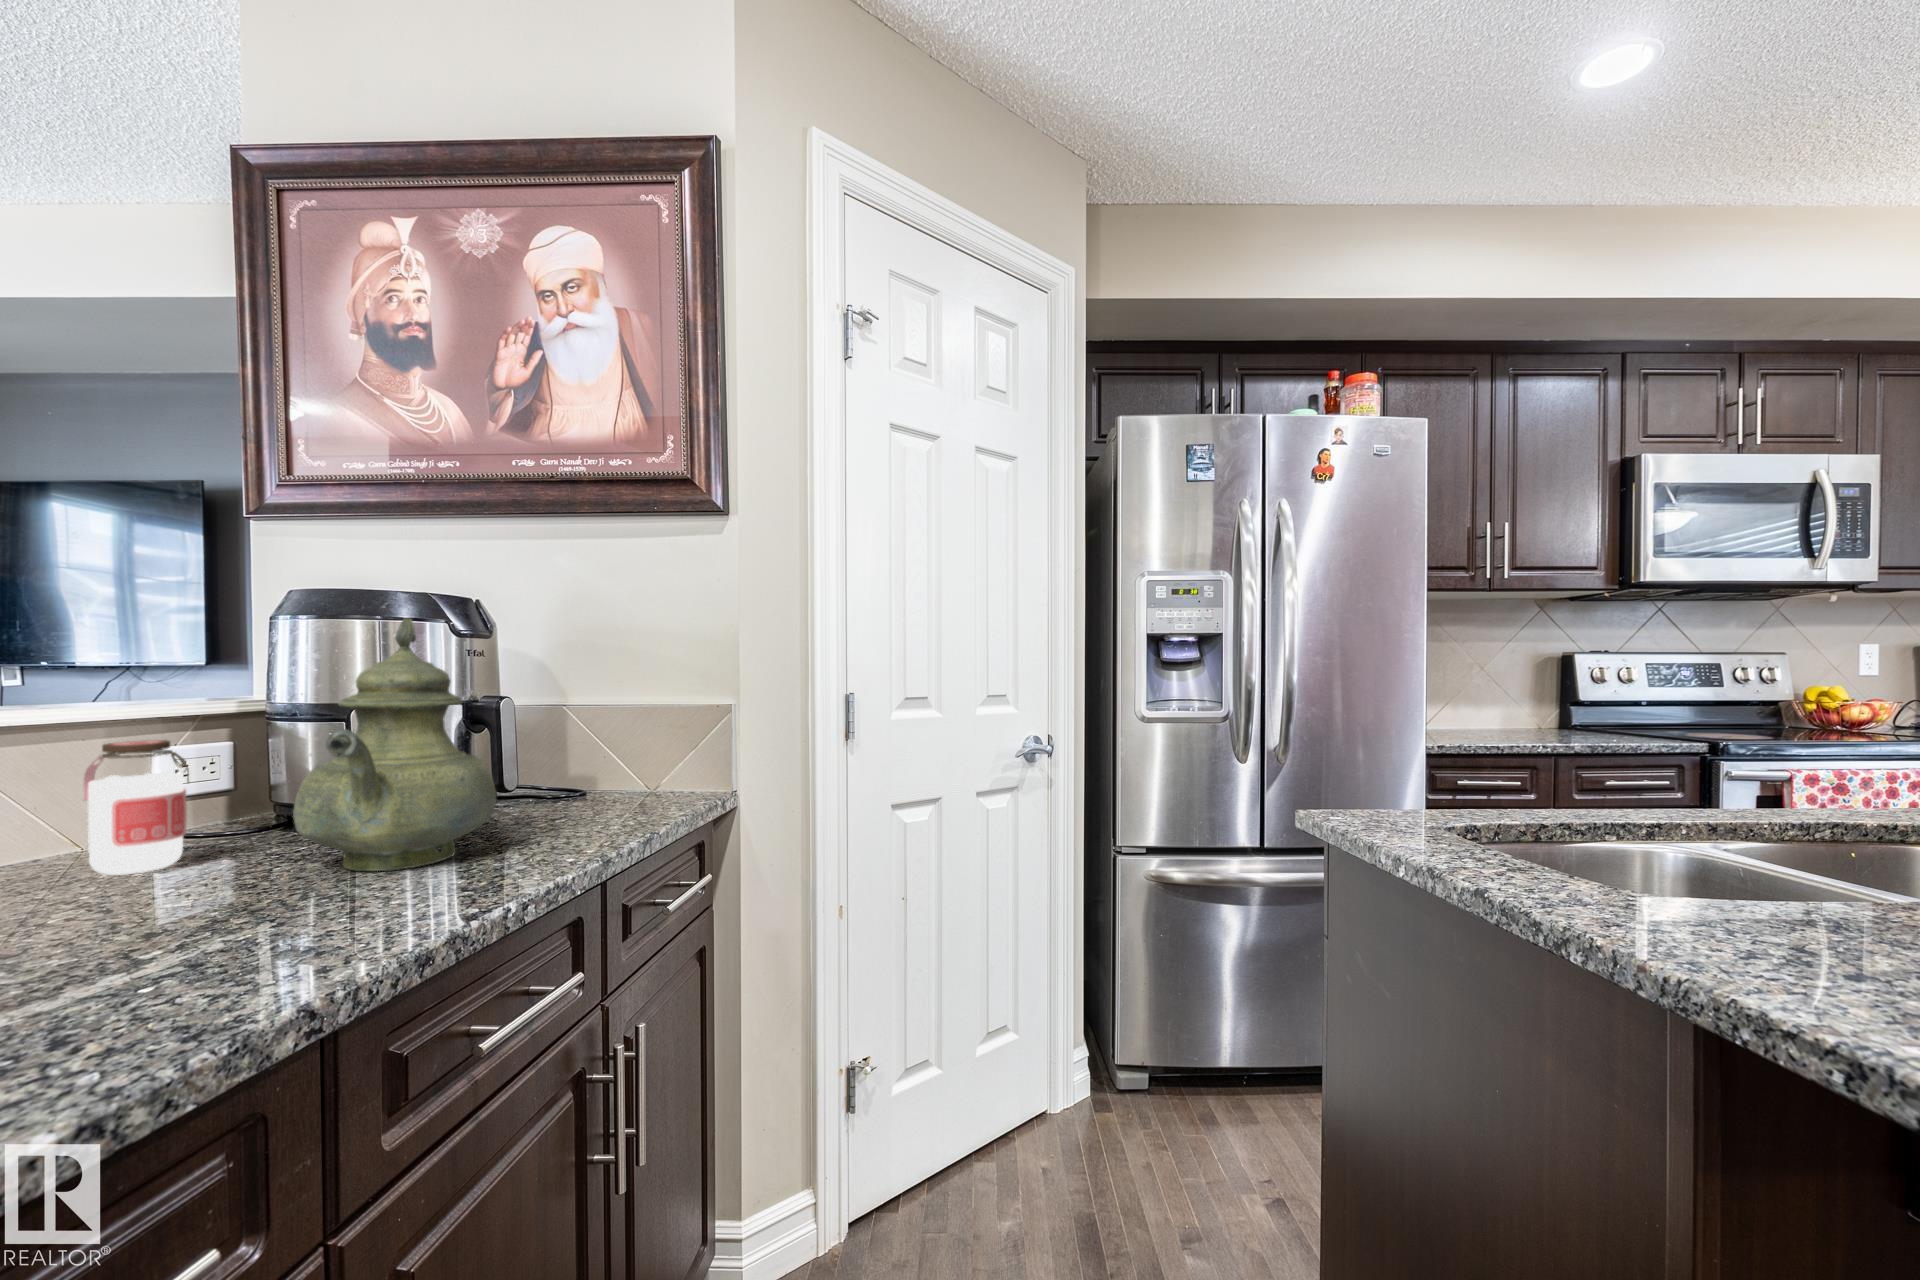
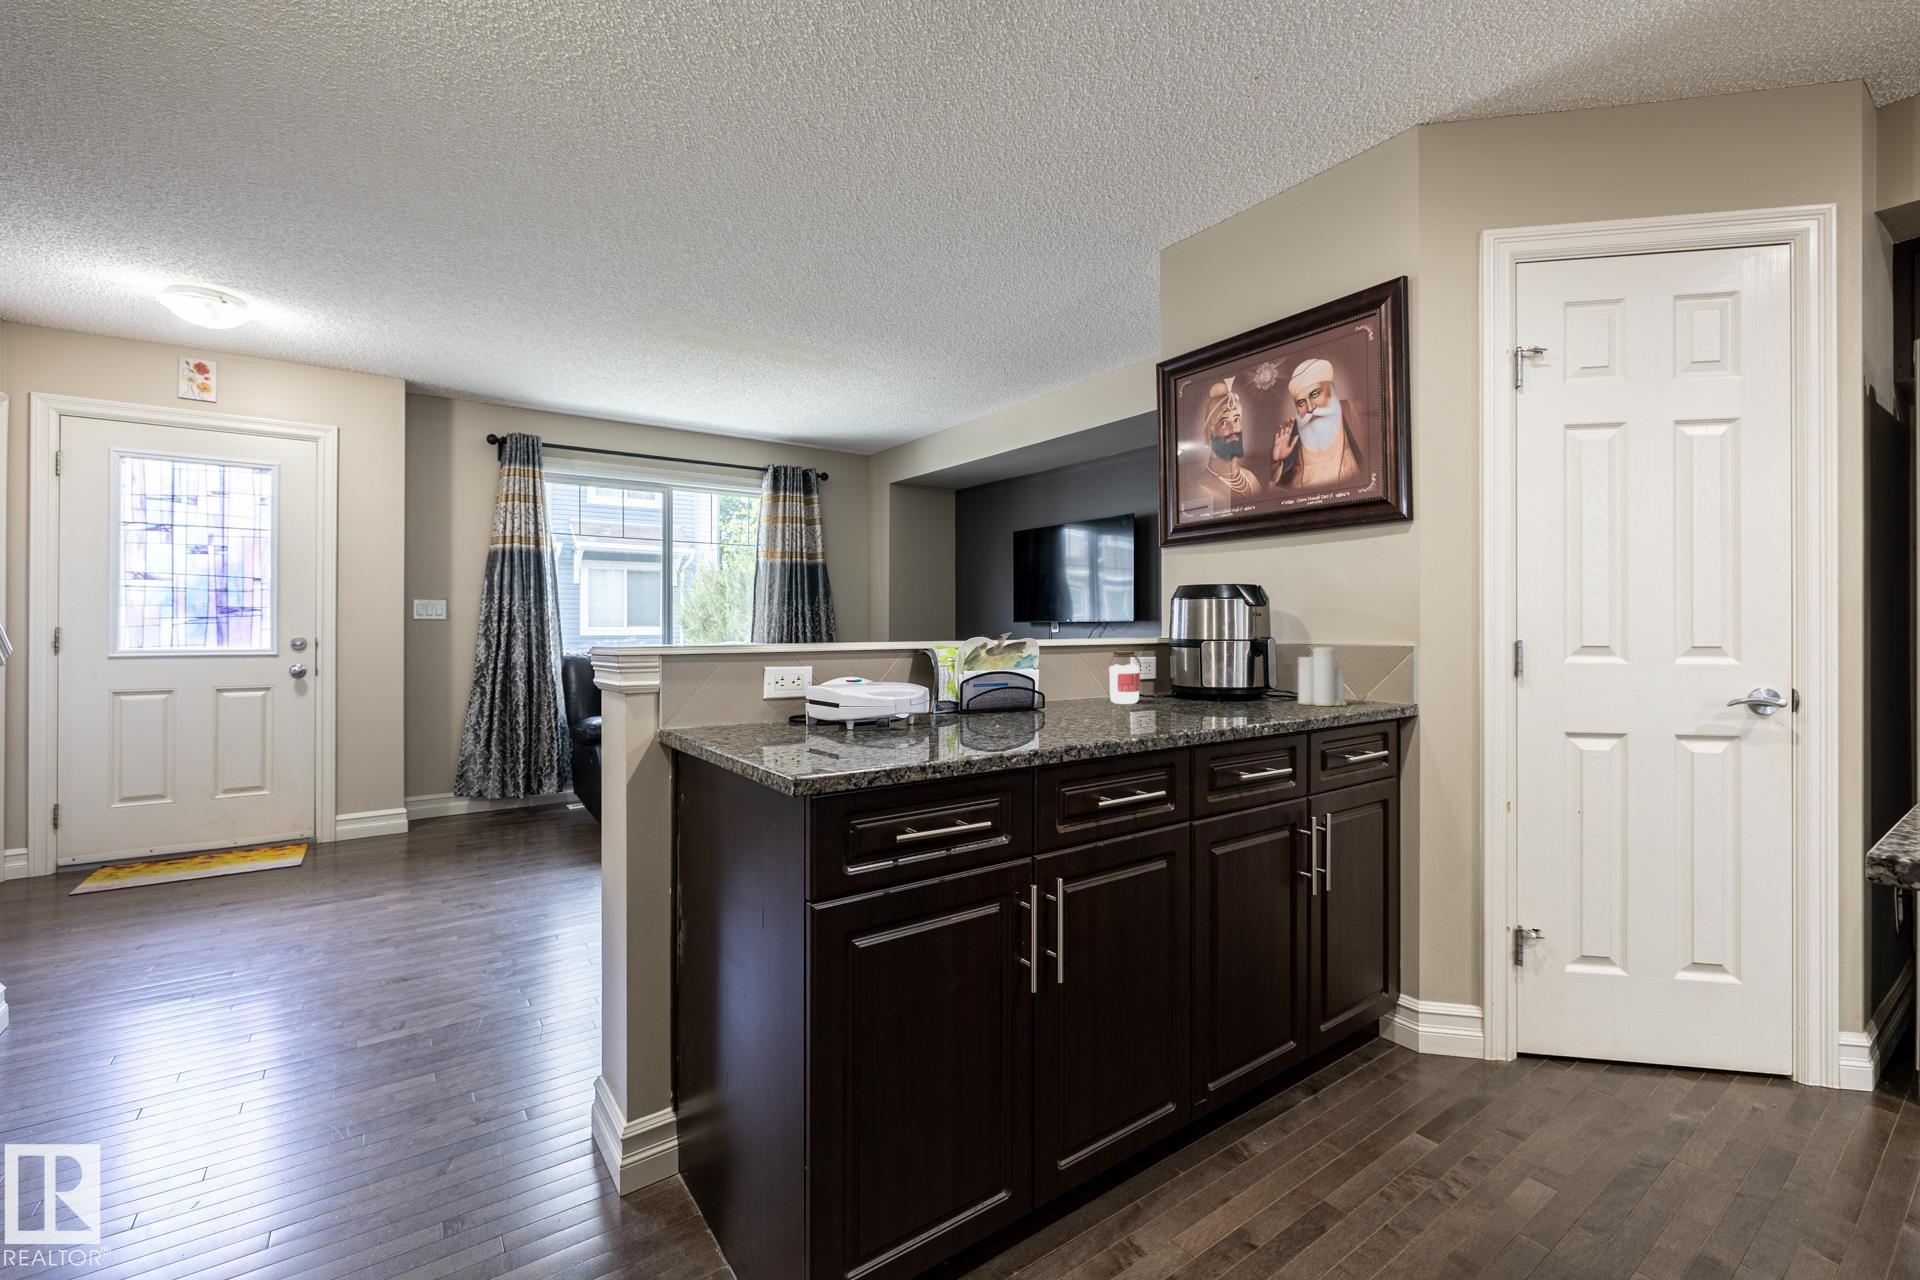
teapot: present [293,618,496,871] -> none [1177,598,1260,712]
candle: none [551,699,639,816] -> present [1298,647,1346,706]

